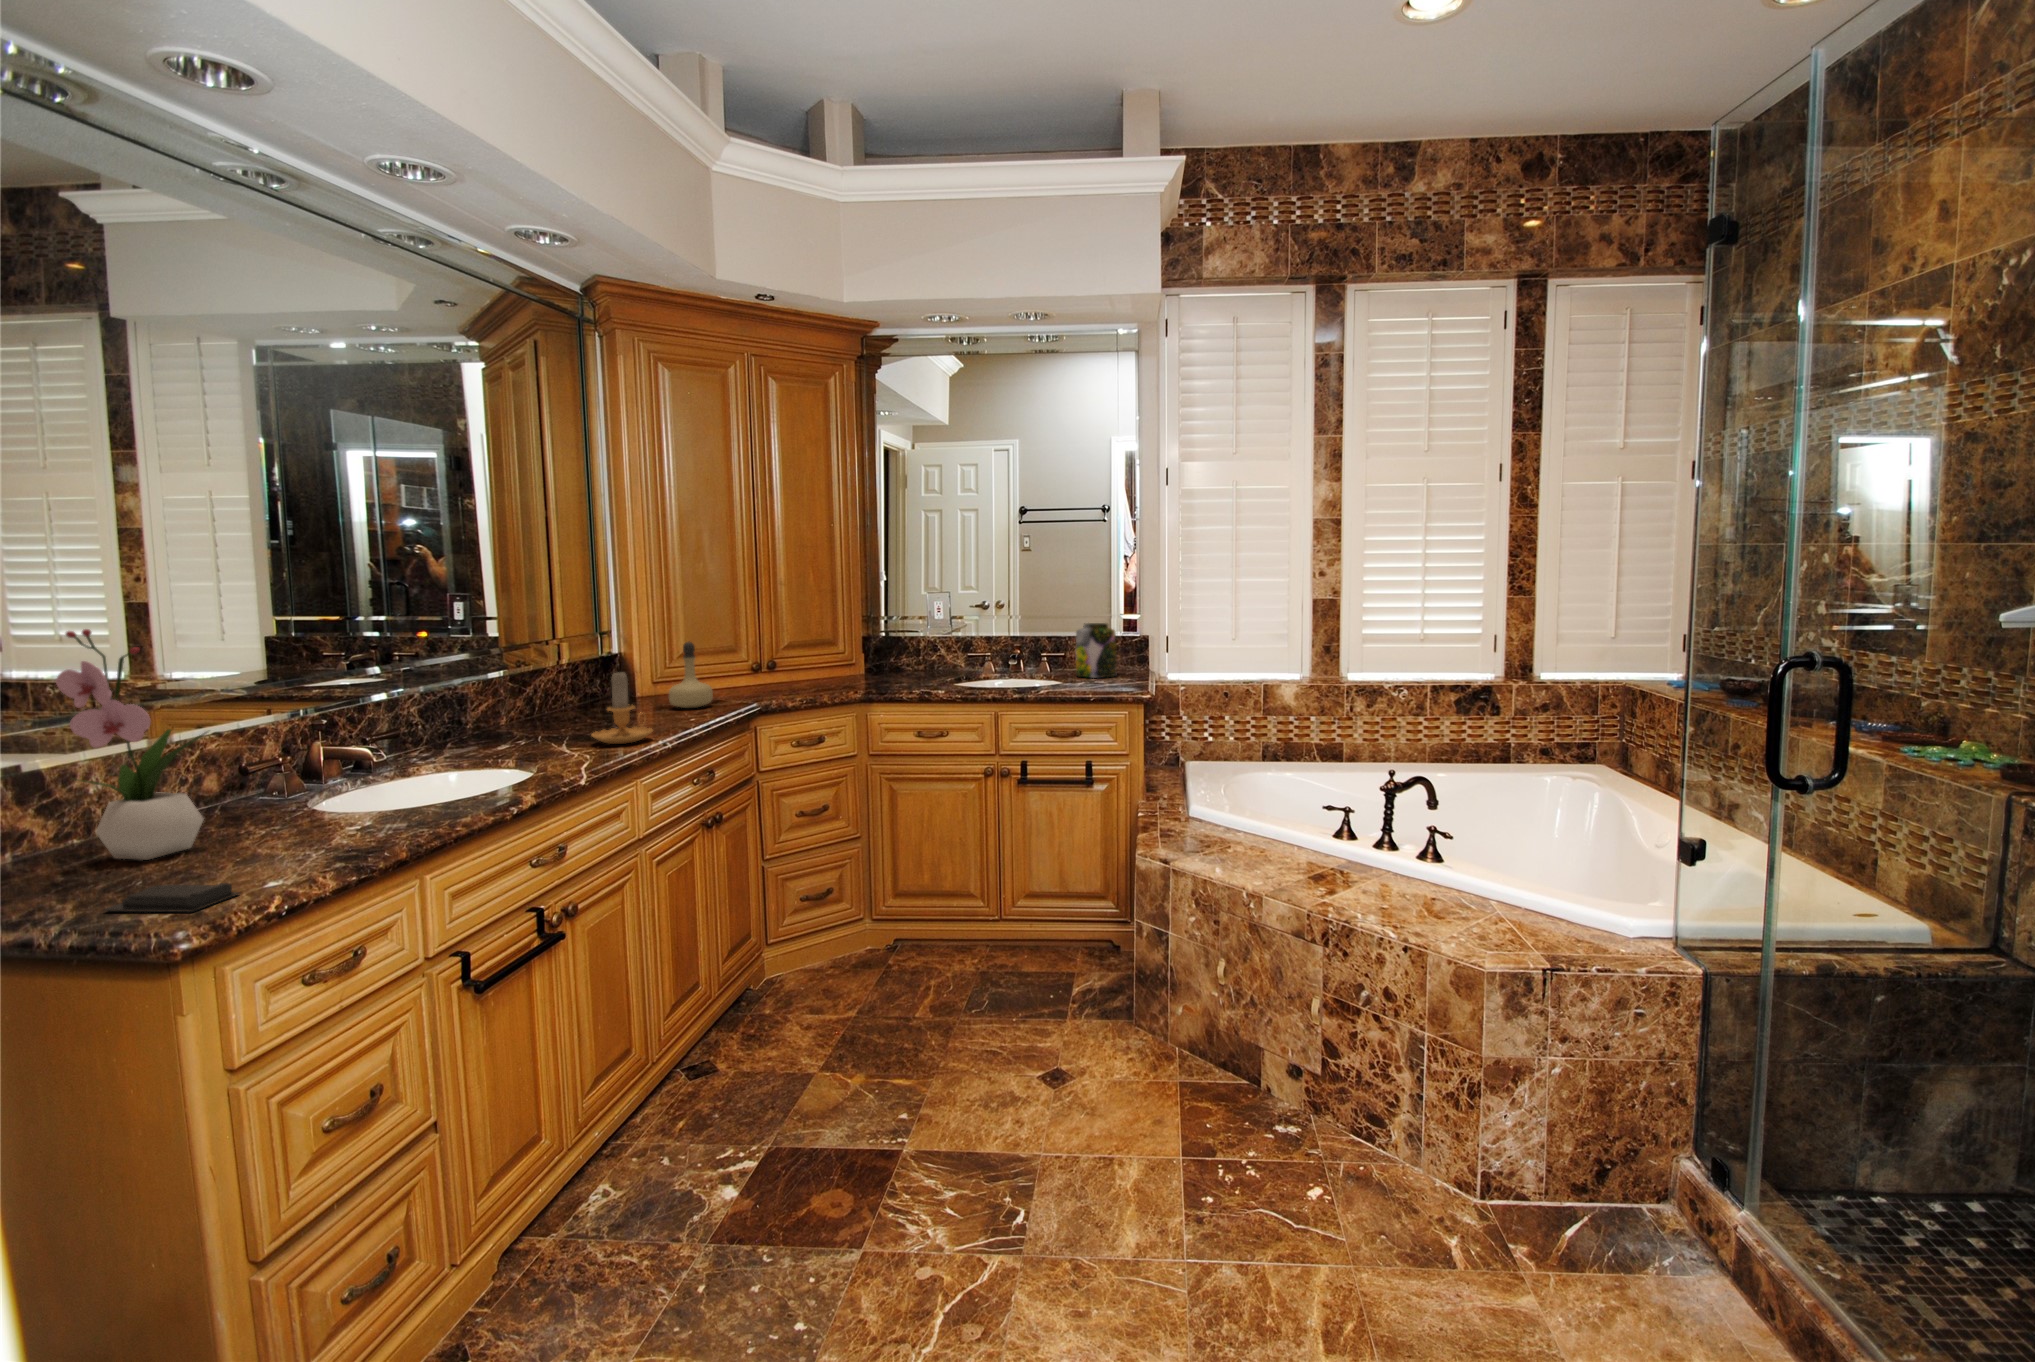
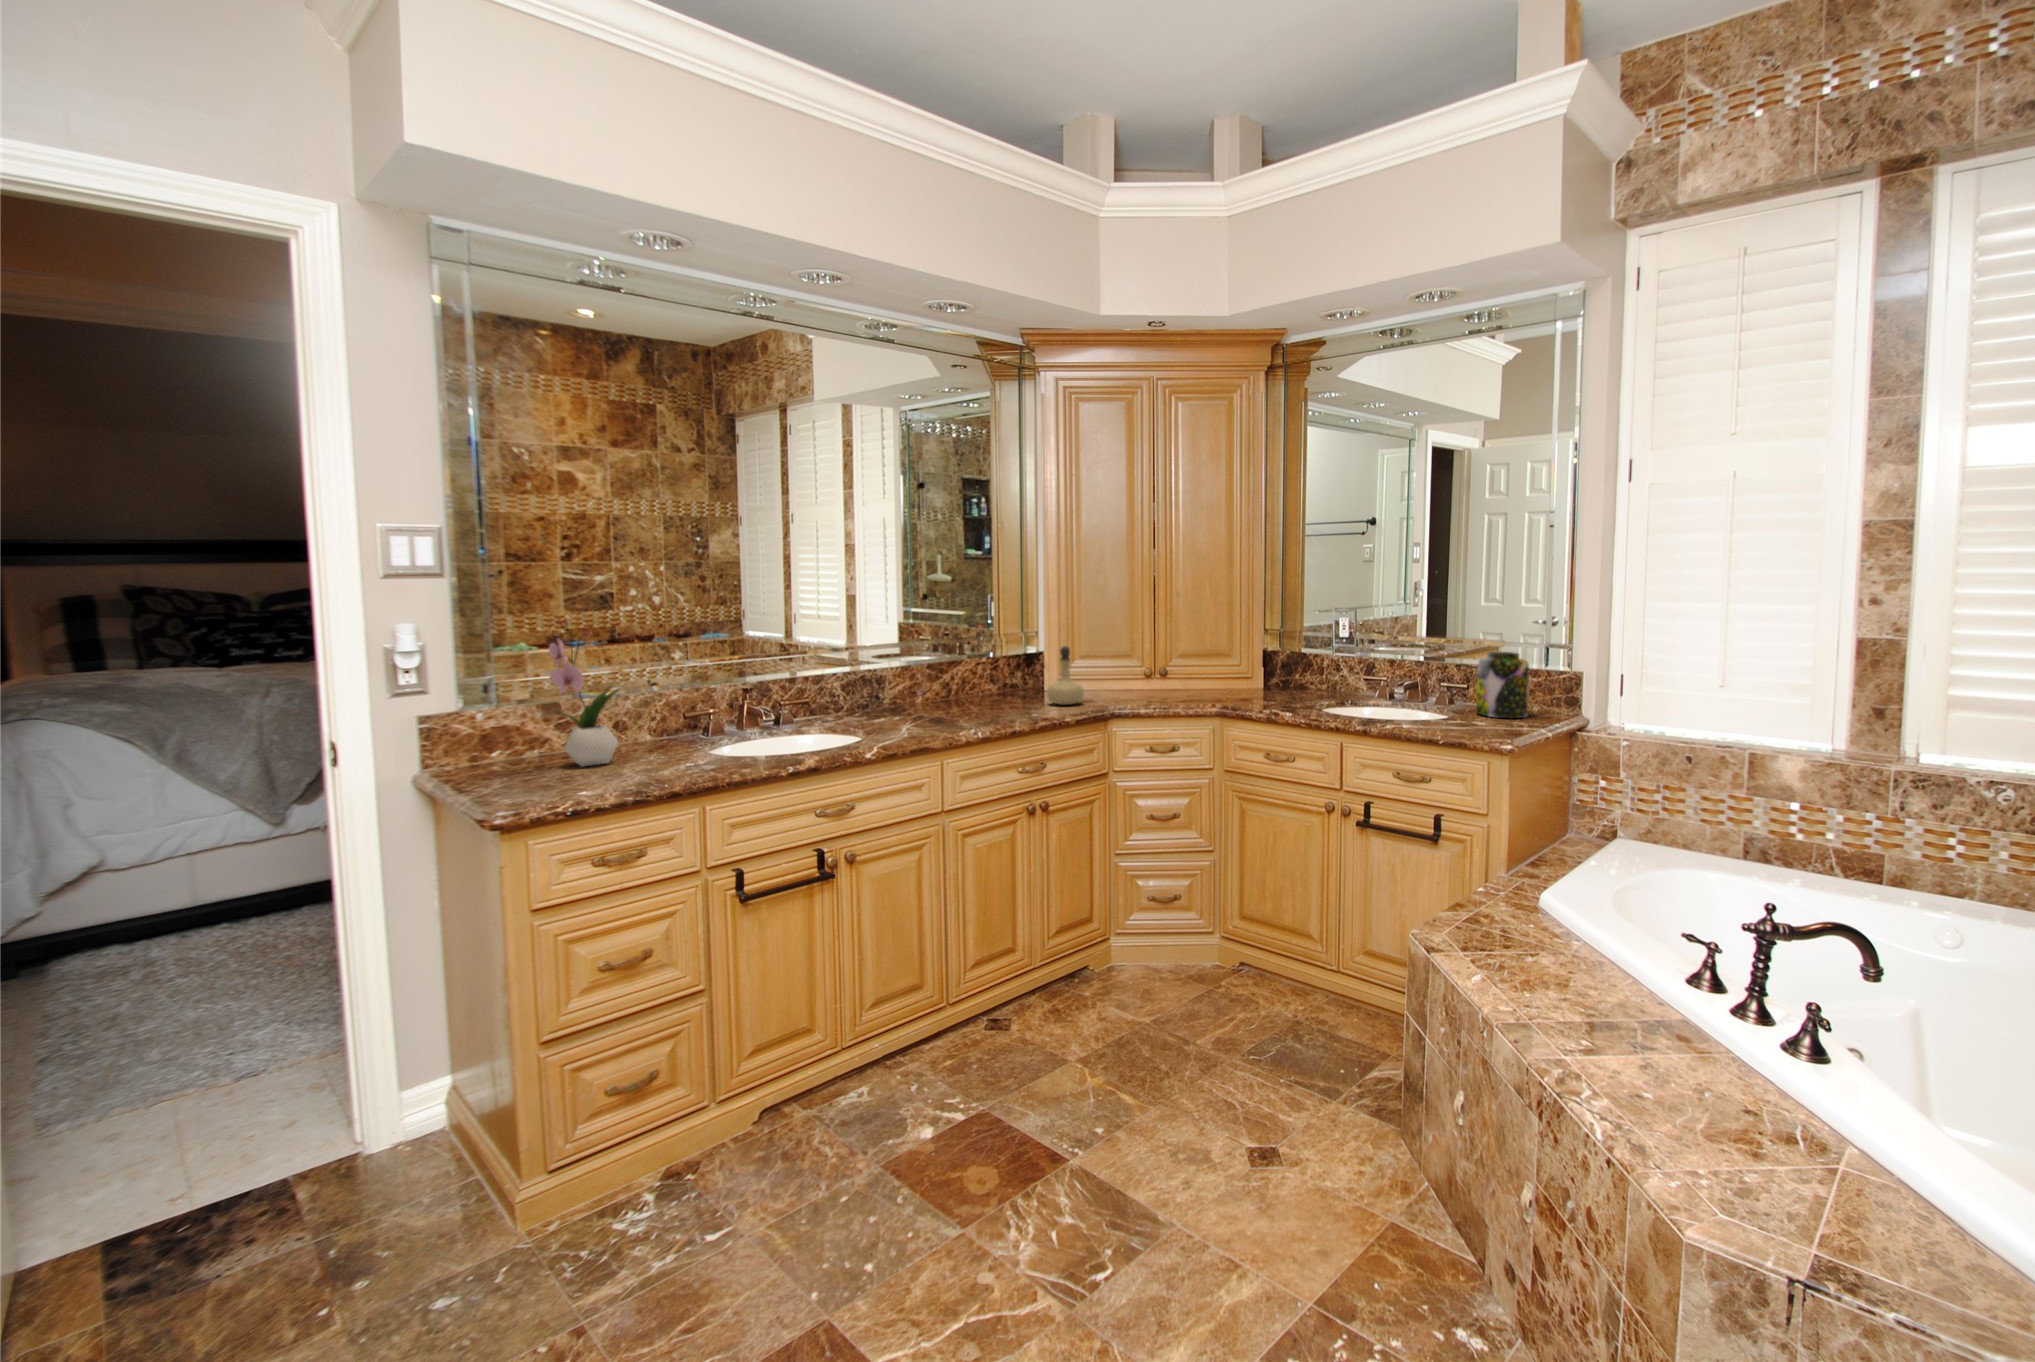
candle: present [592,673,653,744] -> none [929,666,981,729]
soap bar: present [104,883,240,912] -> none [501,783,556,803]

